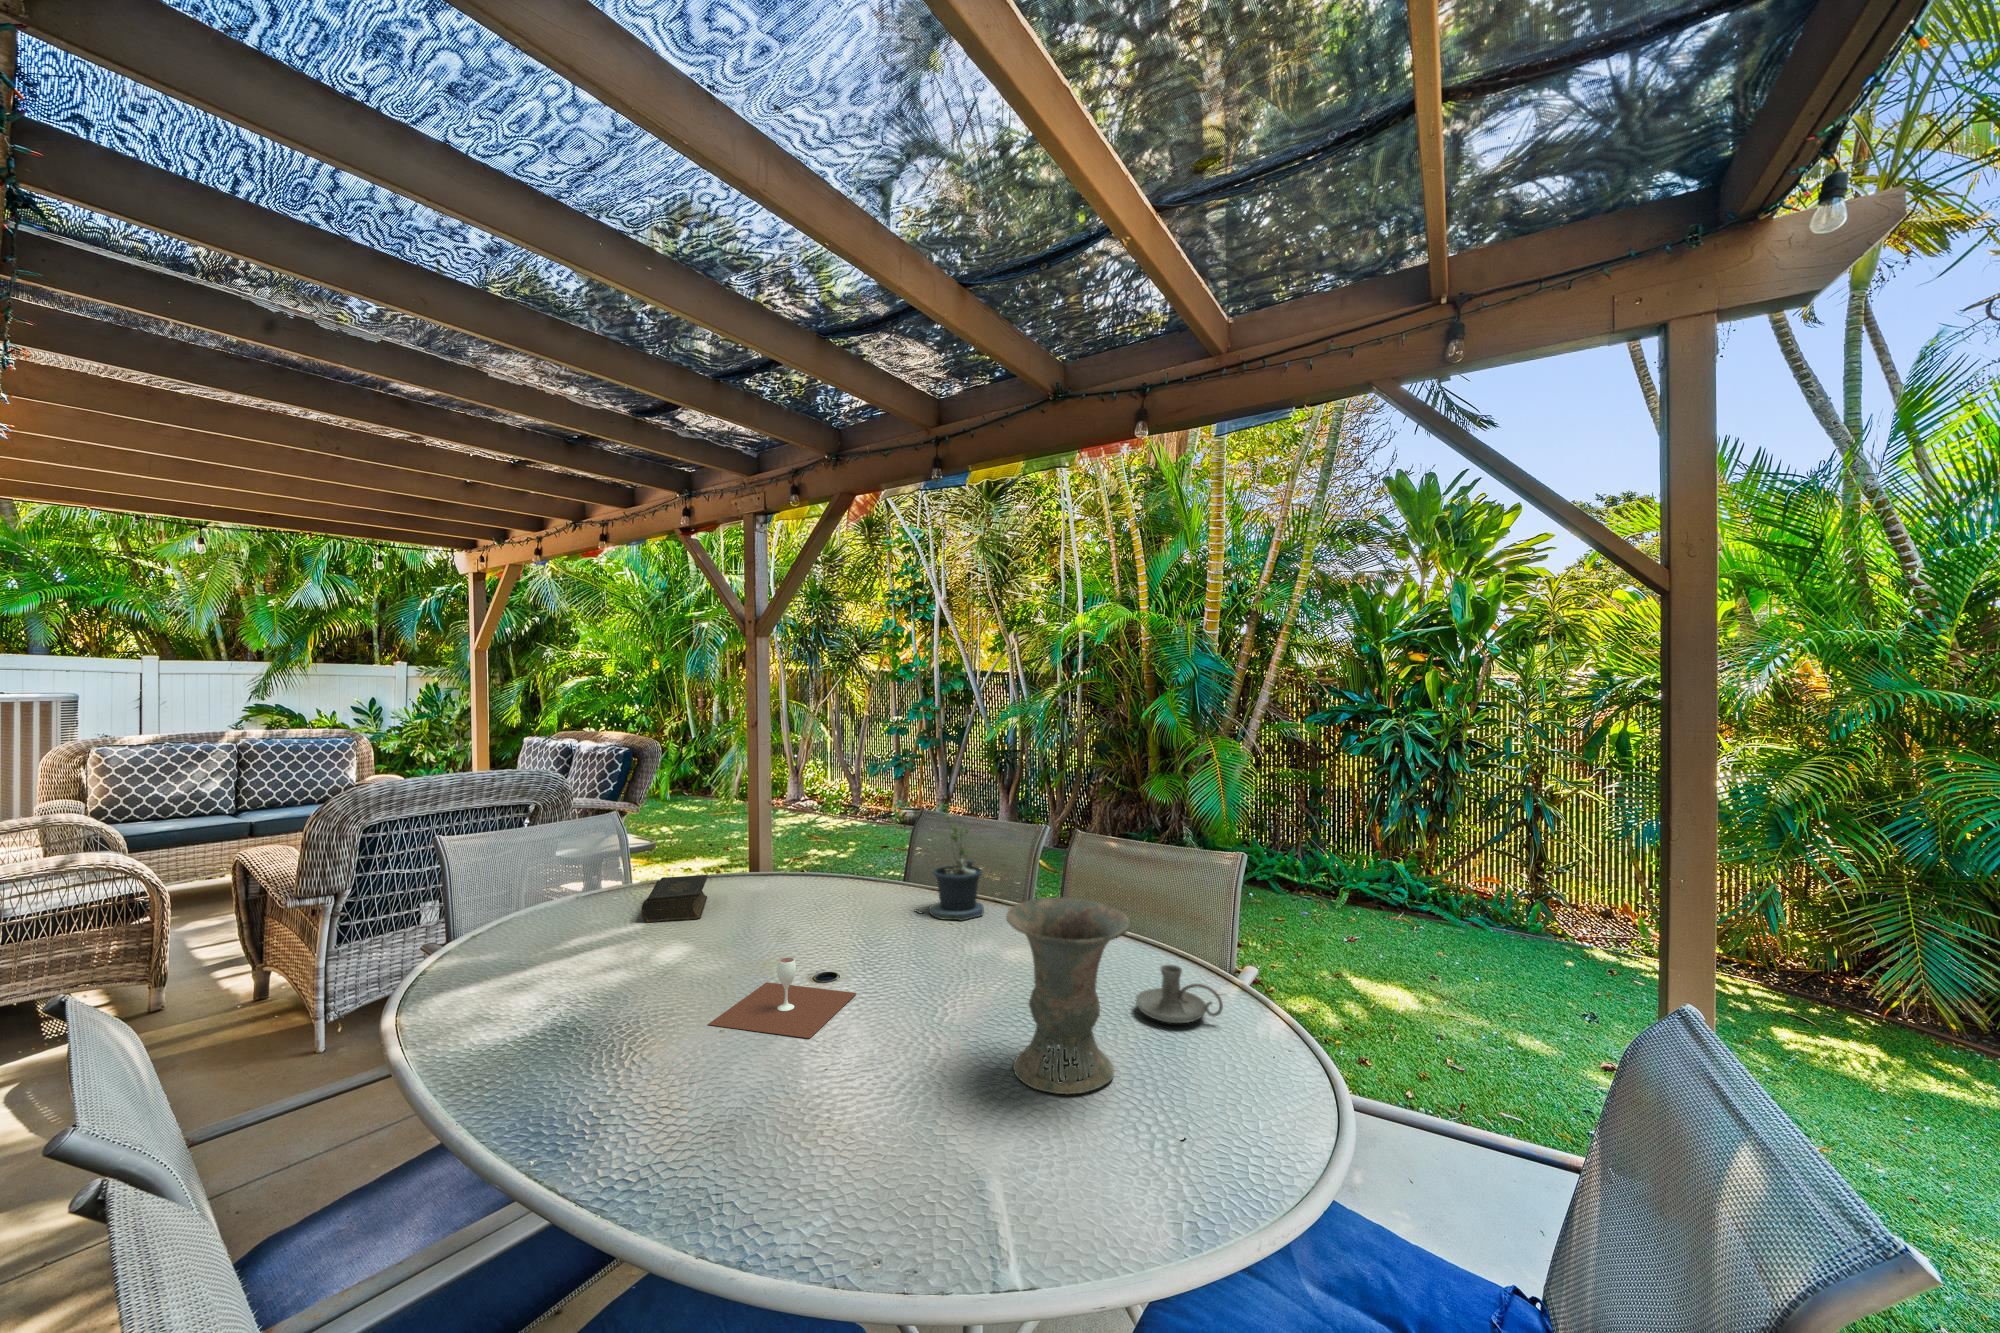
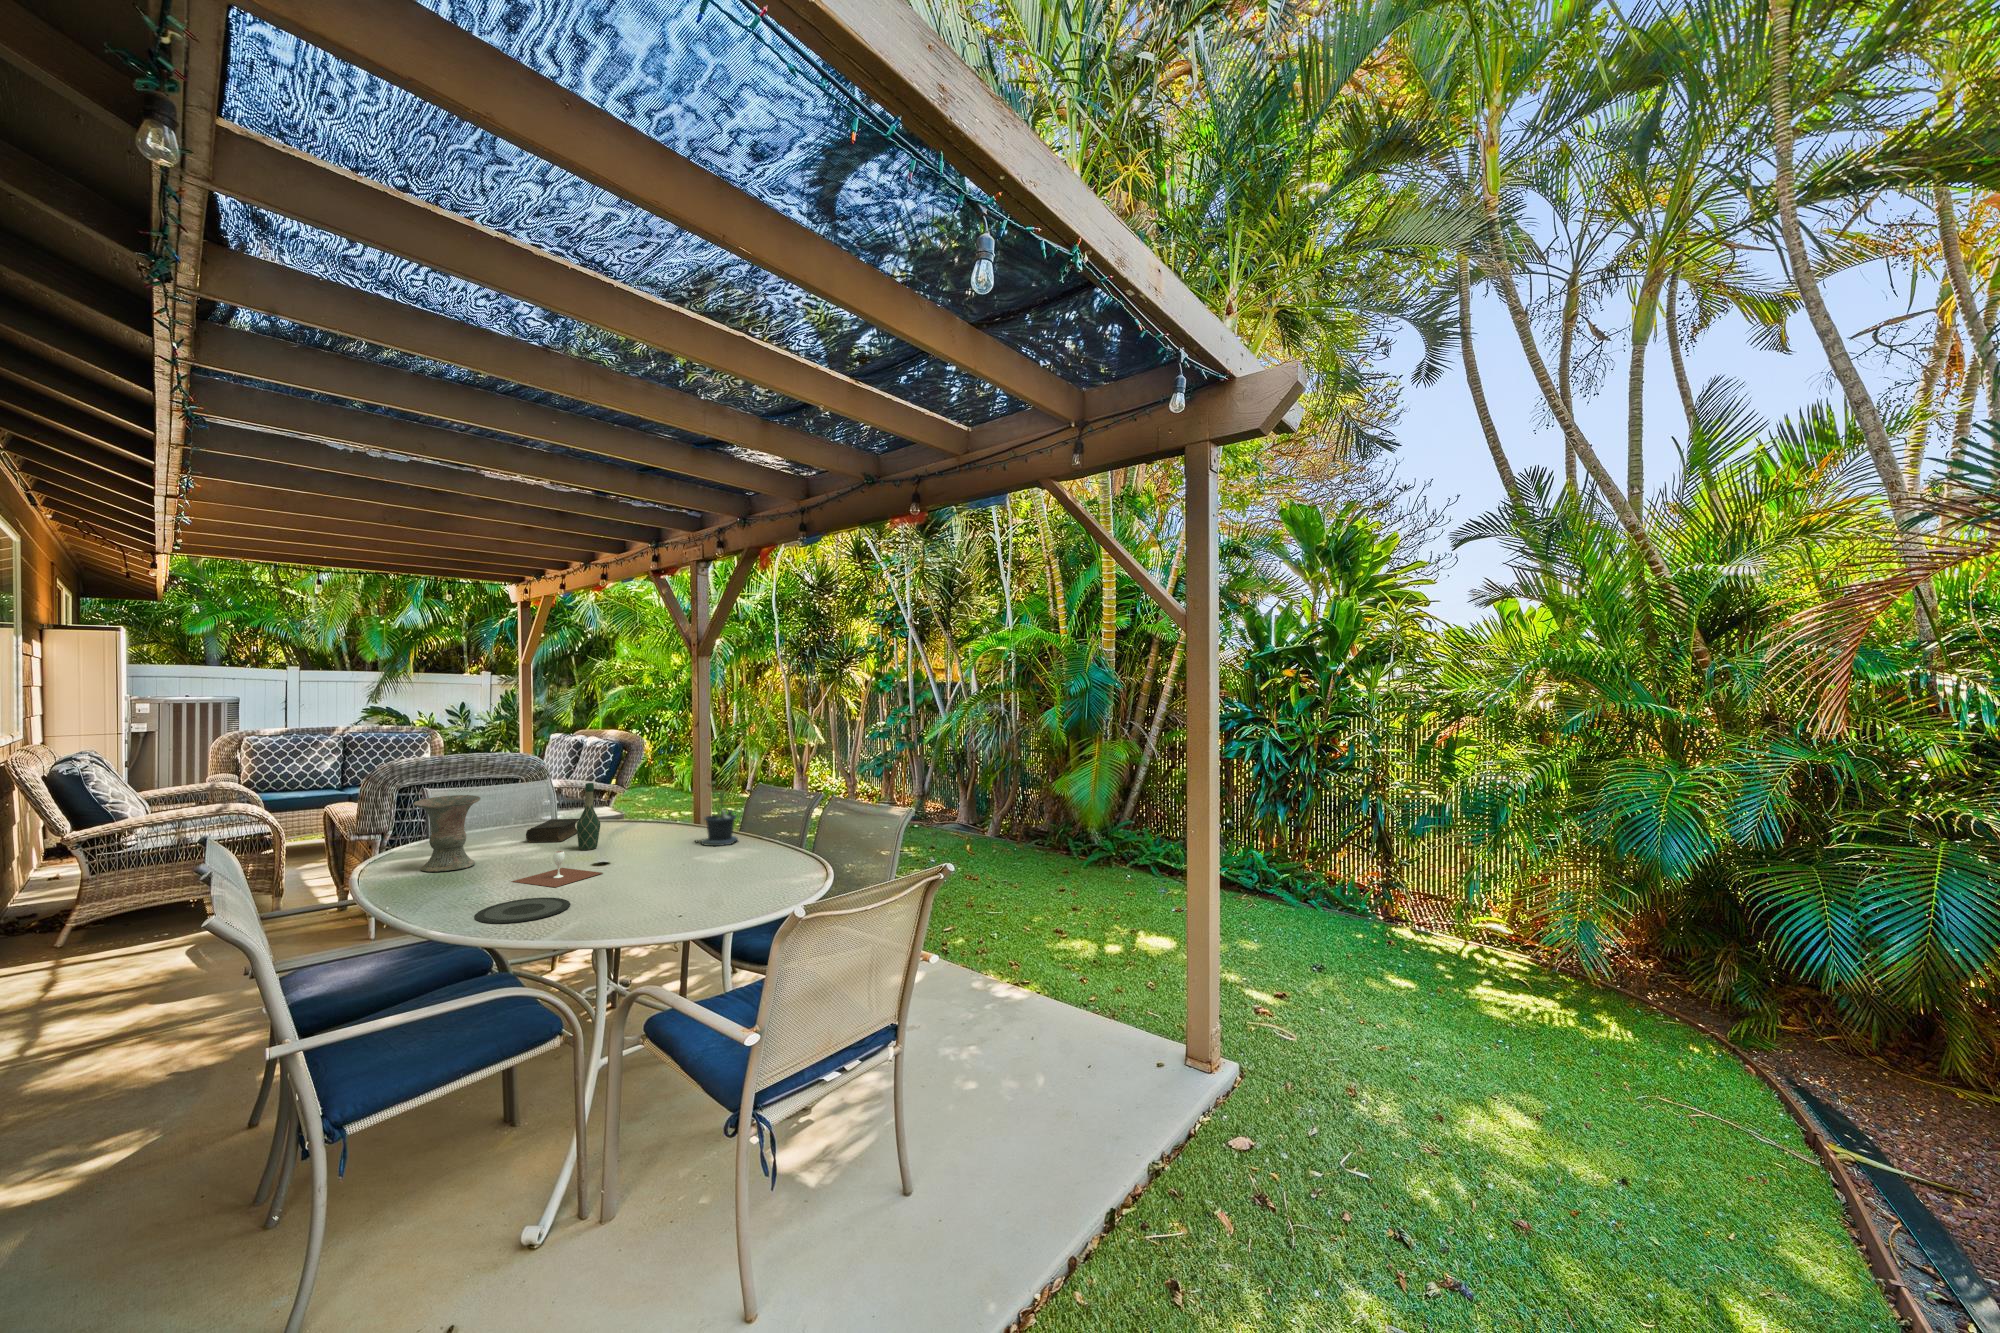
wine bottle: none [743,821,780,936] -> present [577,783,600,850]
vase: present [1006,897,1130,1094] -> present [414,795,481,872]
candle holder: present [1136,965,1223,1023] -> none [738,859,778,887]
plate: none [730,1073,908,1175] -> present [475,898,570,924]

